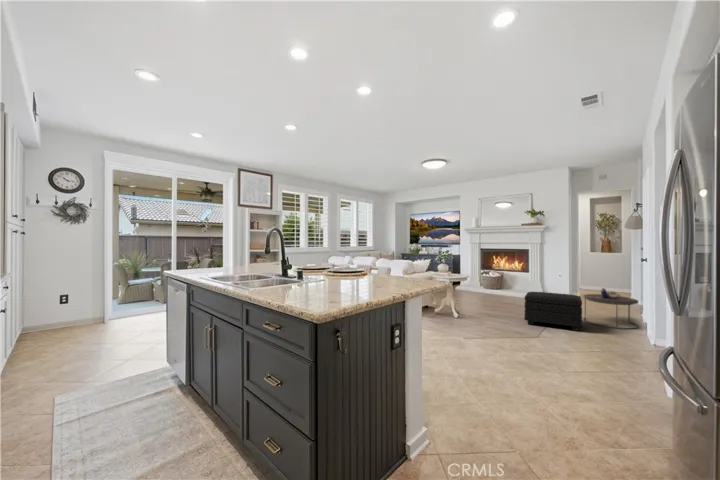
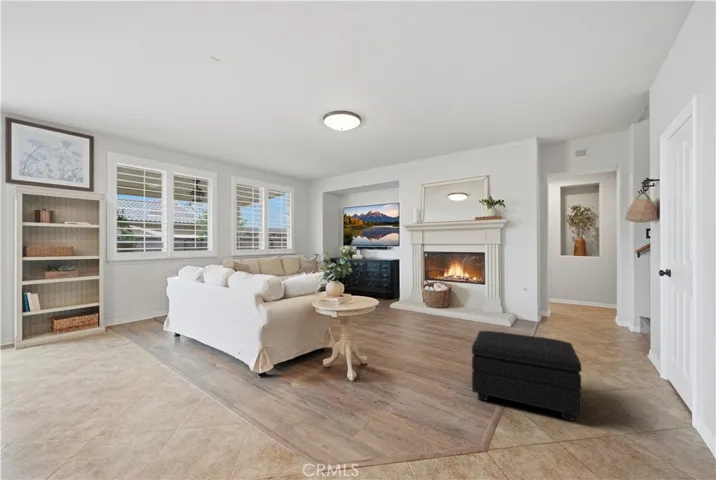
side table: present [584,288,638,329] -> none [572,325,674,408]

